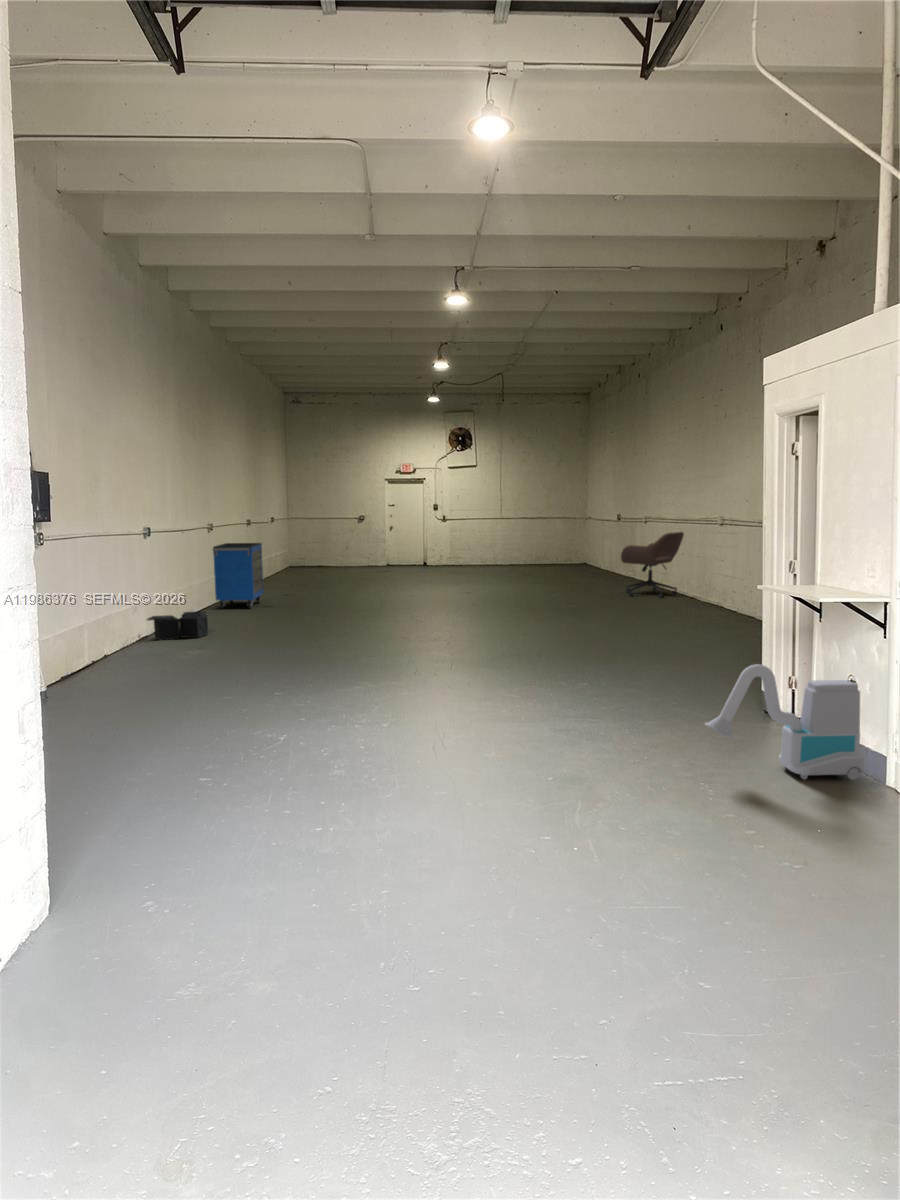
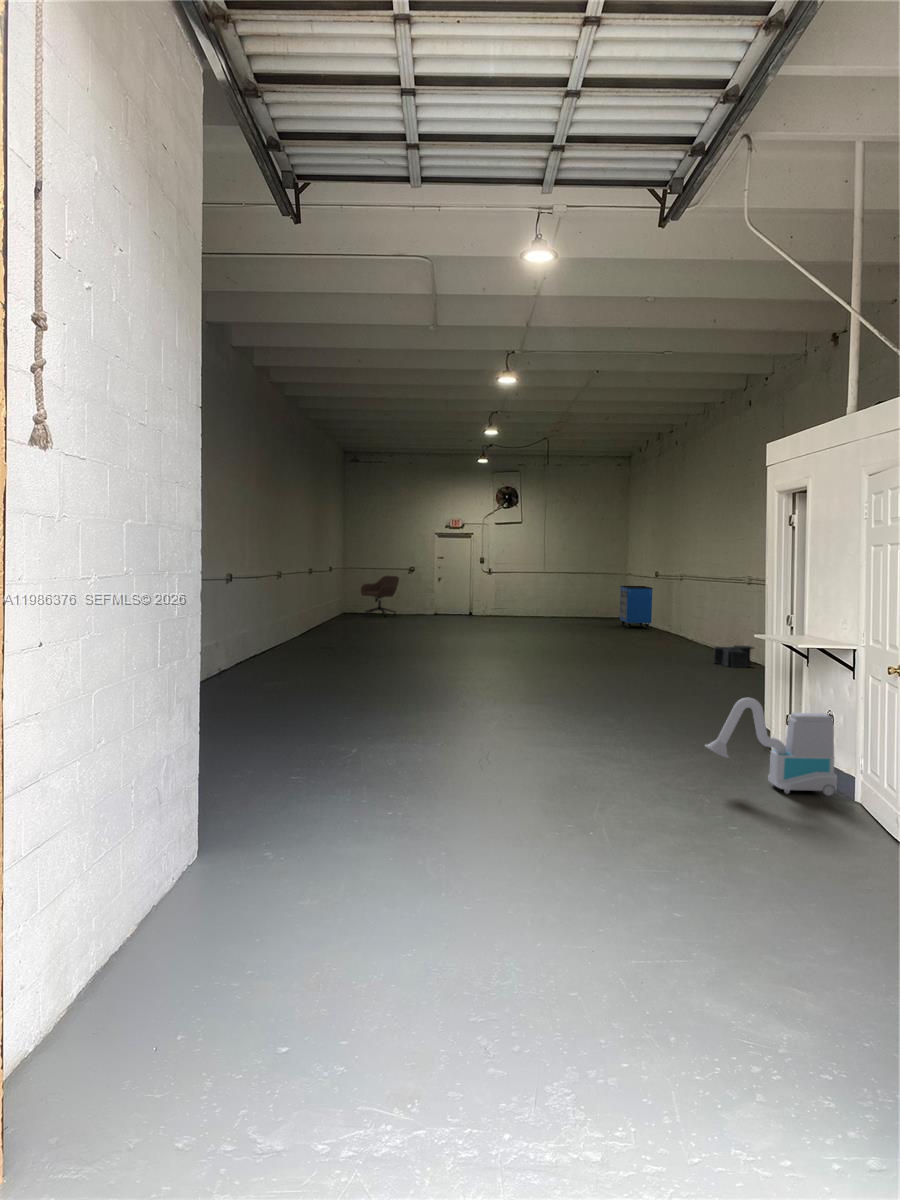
office chair: present [621,532,684,598] -> present [361,576,399,617]
storage cabinet: present [213,543,264,609] -> present [620,586,653,629]
storage bin: present [147,611,208,640] -> present [714,646,754,668]

